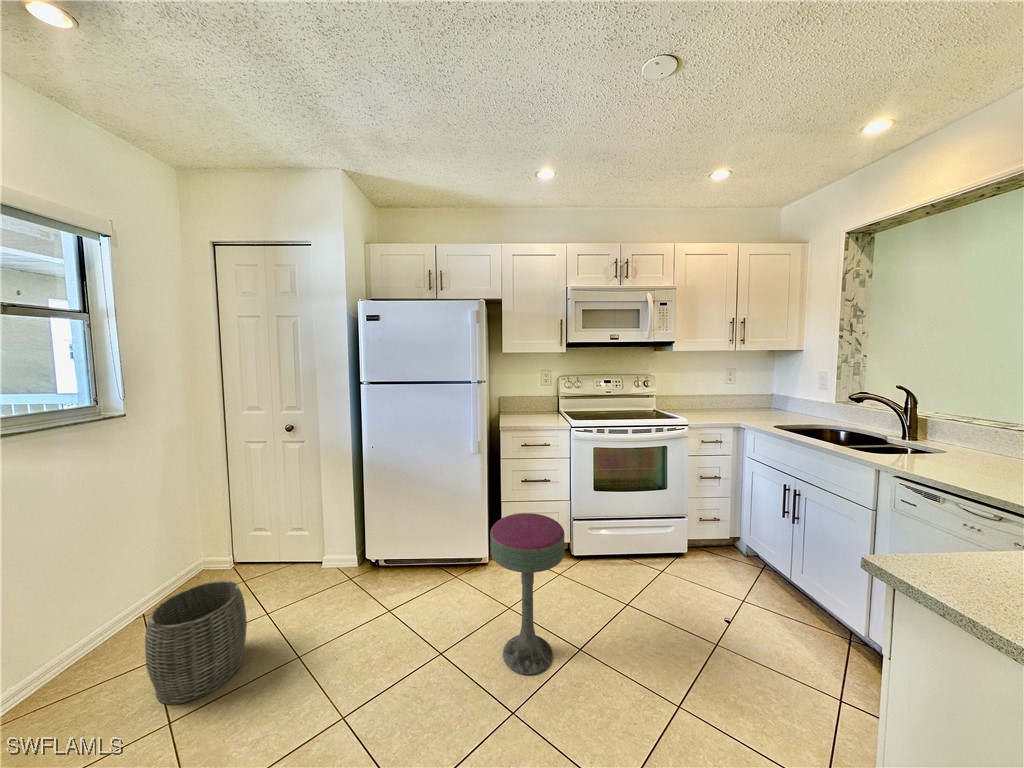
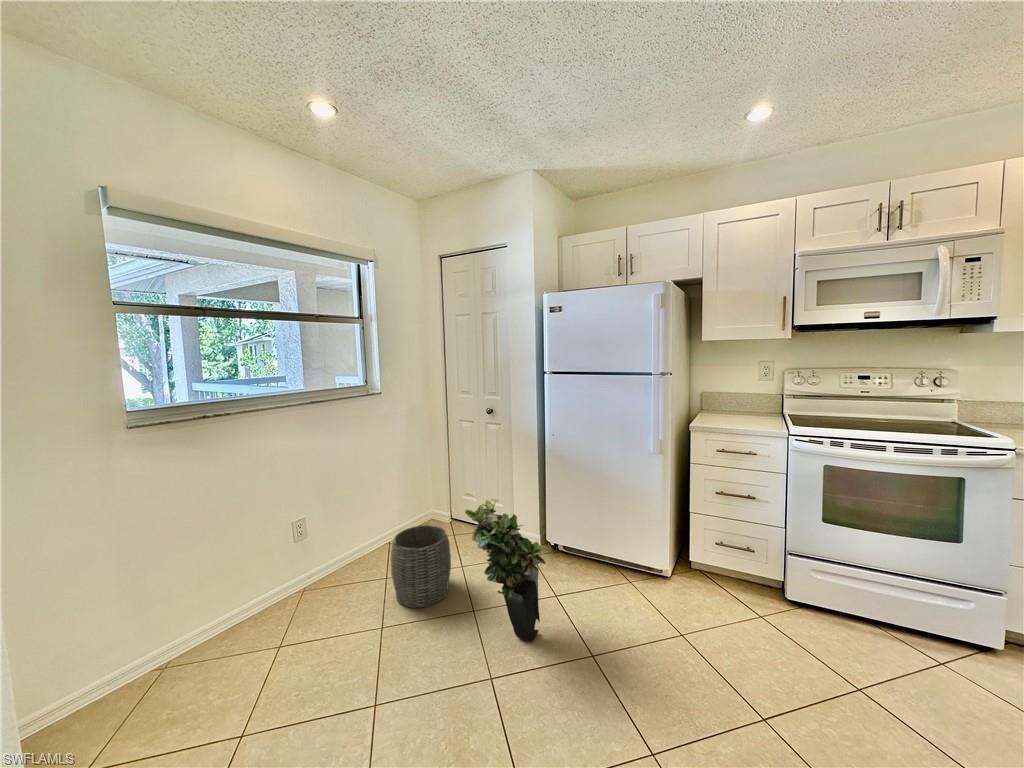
bar stool: present [490,513,565,675] -> none [656,522,750,706]
potted plant: none [272,531,379,682] -> present [465,500,546,642]

